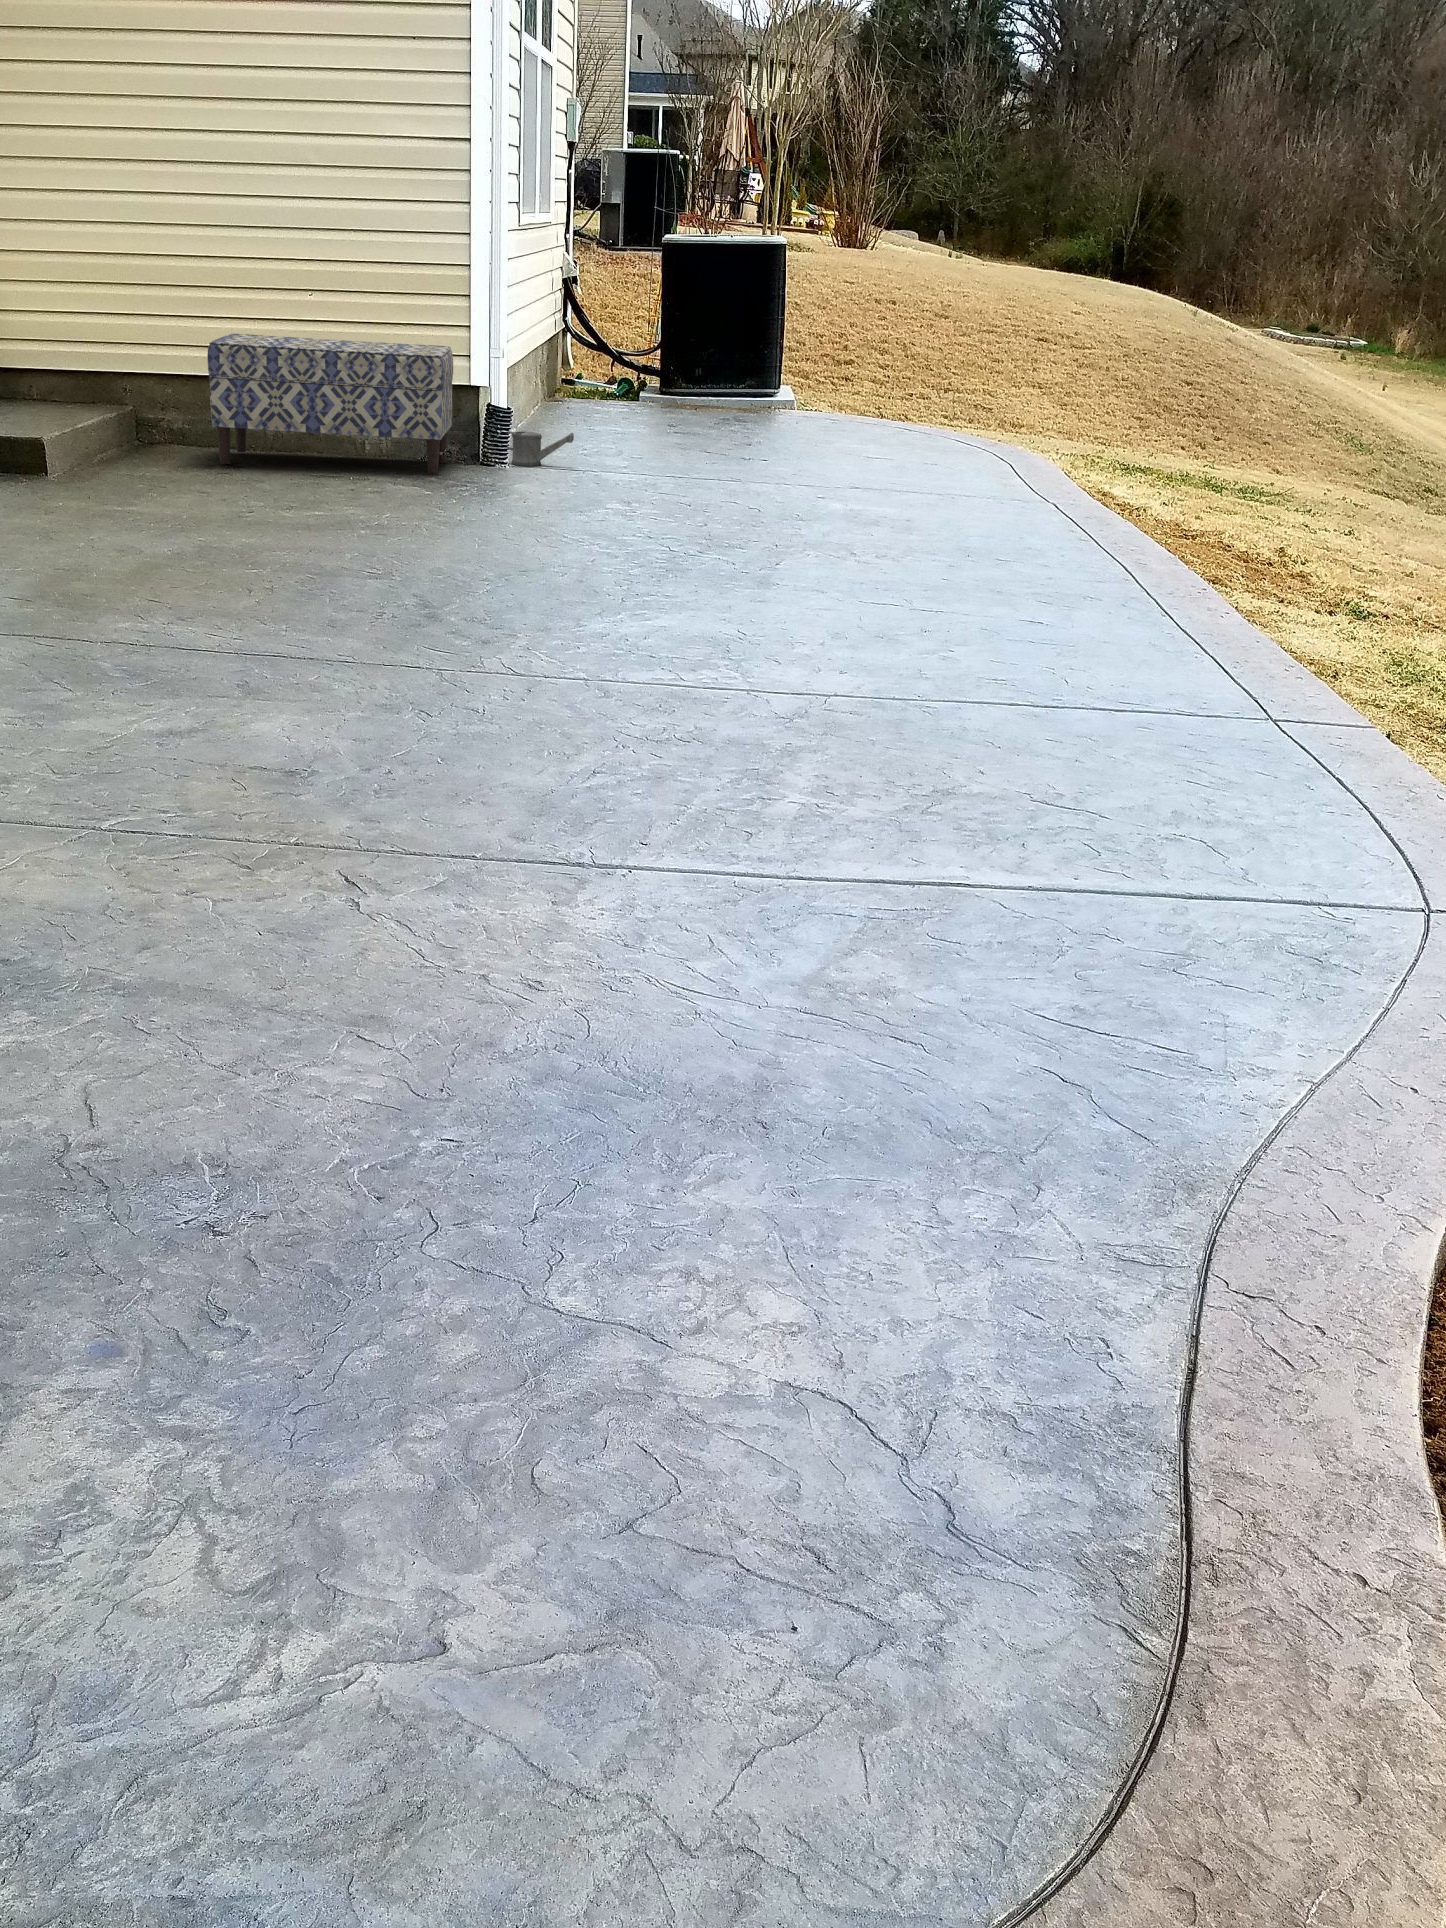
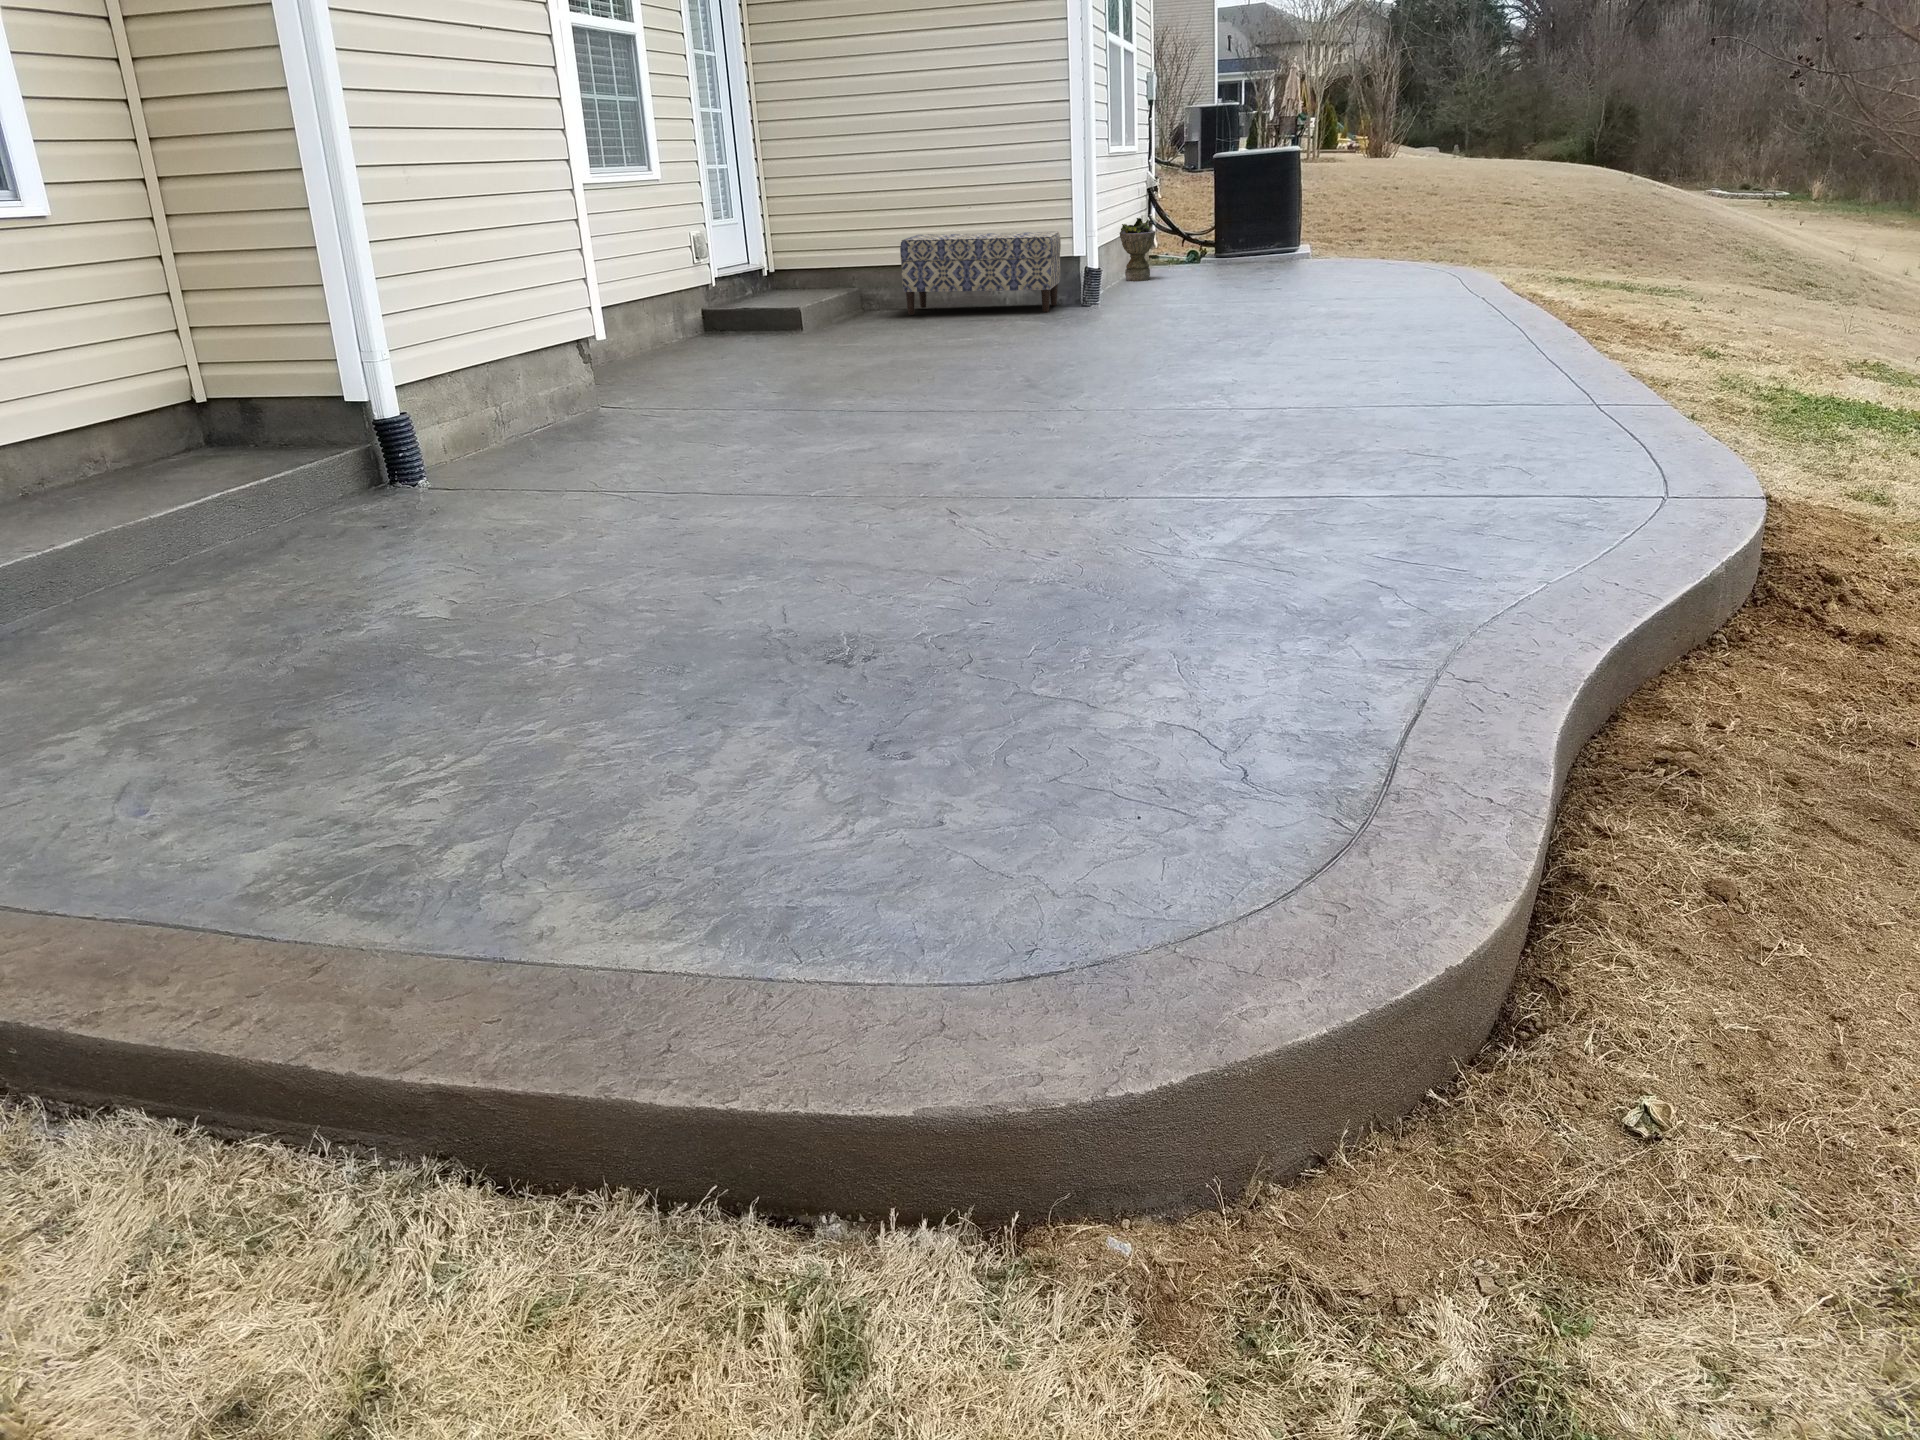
planter: none [531,329,584,428] -> present [1120,218,1156,281]
watering can: present [507,431,574,466] -> none [1092,280,1142,303]

